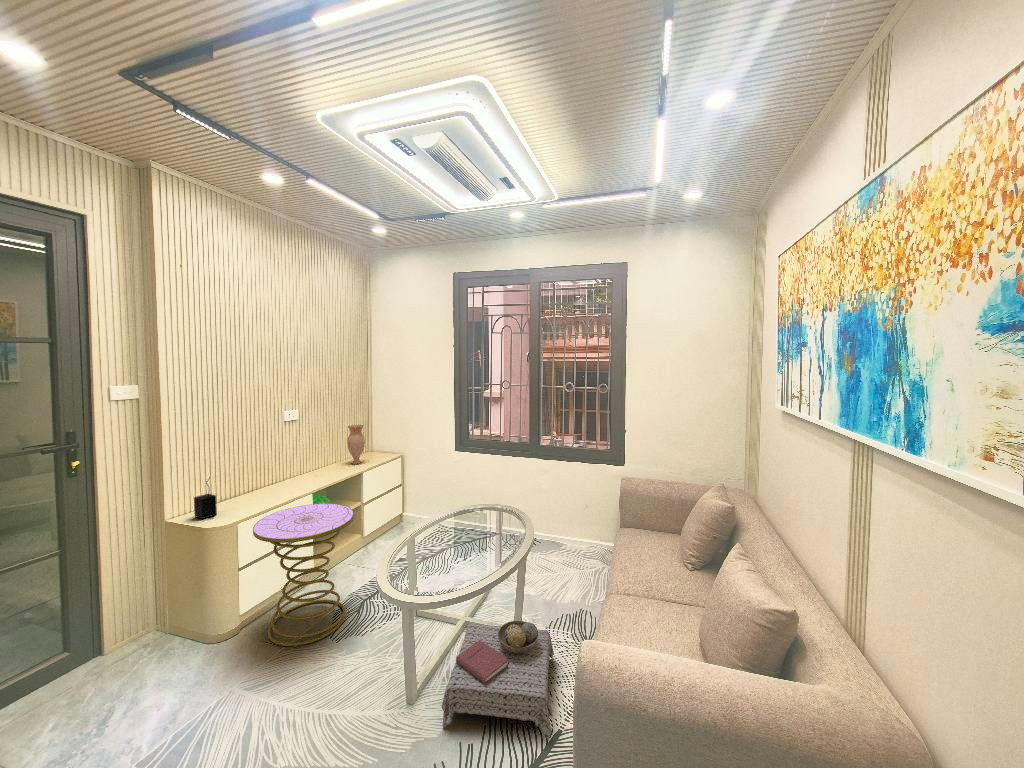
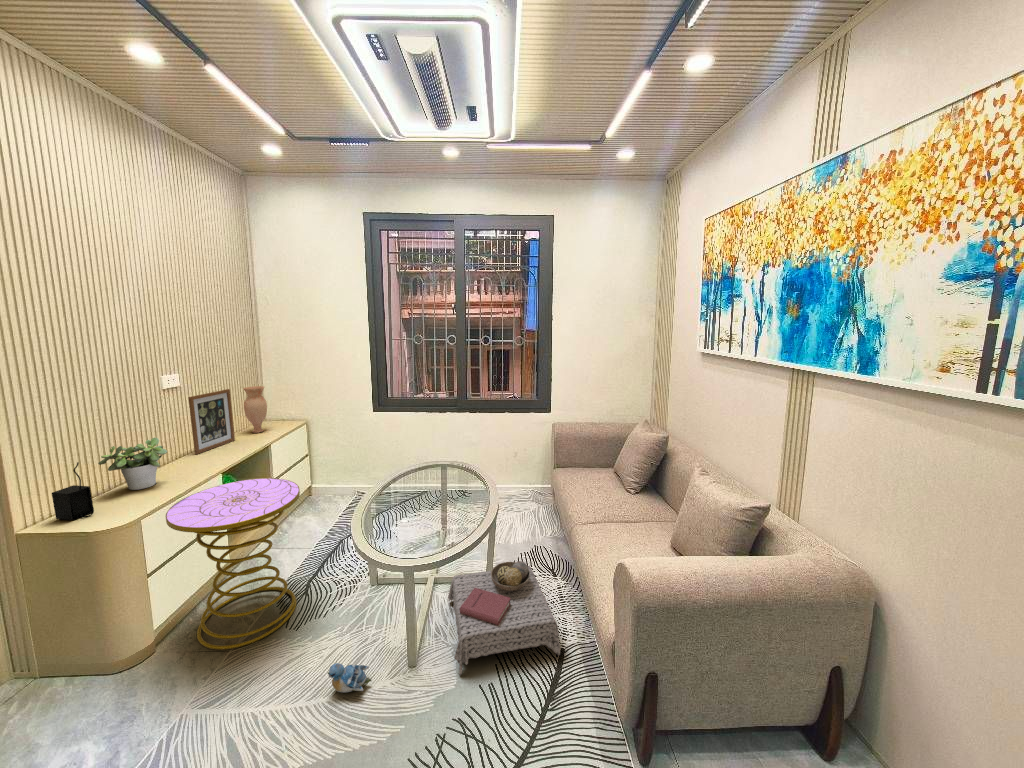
picture frame: none [302,426,336,478] -> present [188,389,235,454]
potted plant: none [229,463,274,502] -> present [98,438,167,490]
plush toy: none [333,680,370,714] -> present [328,663,371,692]

